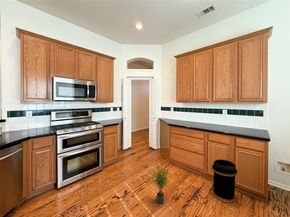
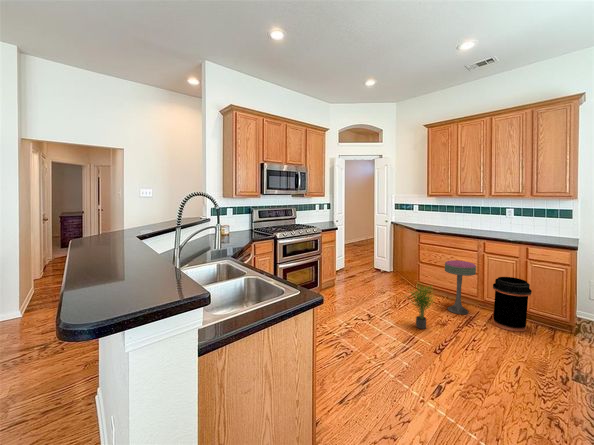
bar stool: none [182,146,202,186] -> present [445,260,476,314]

